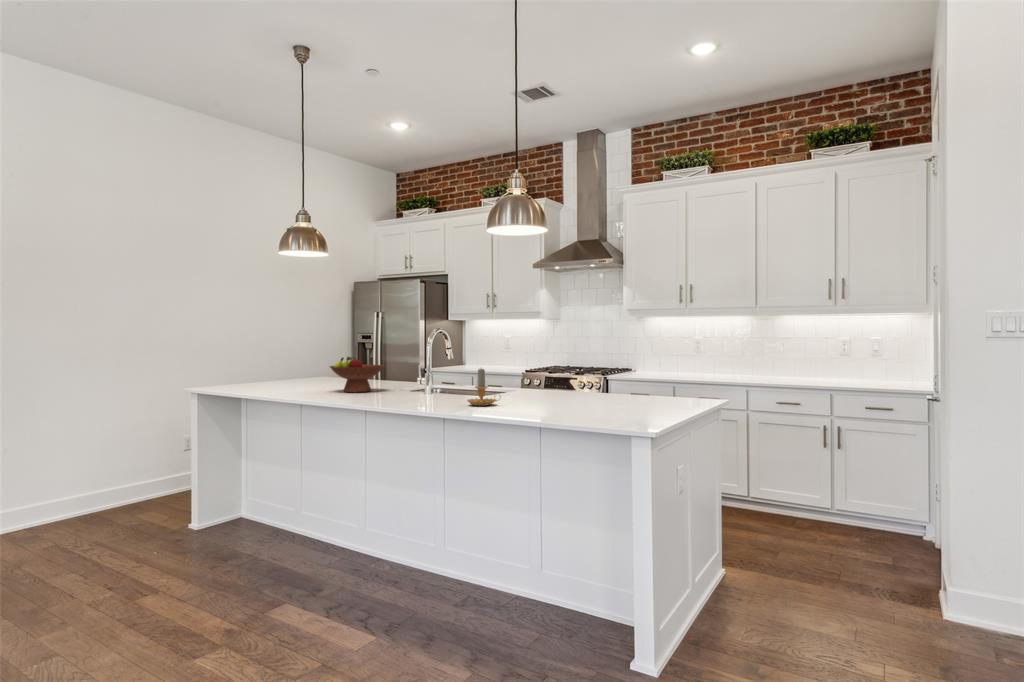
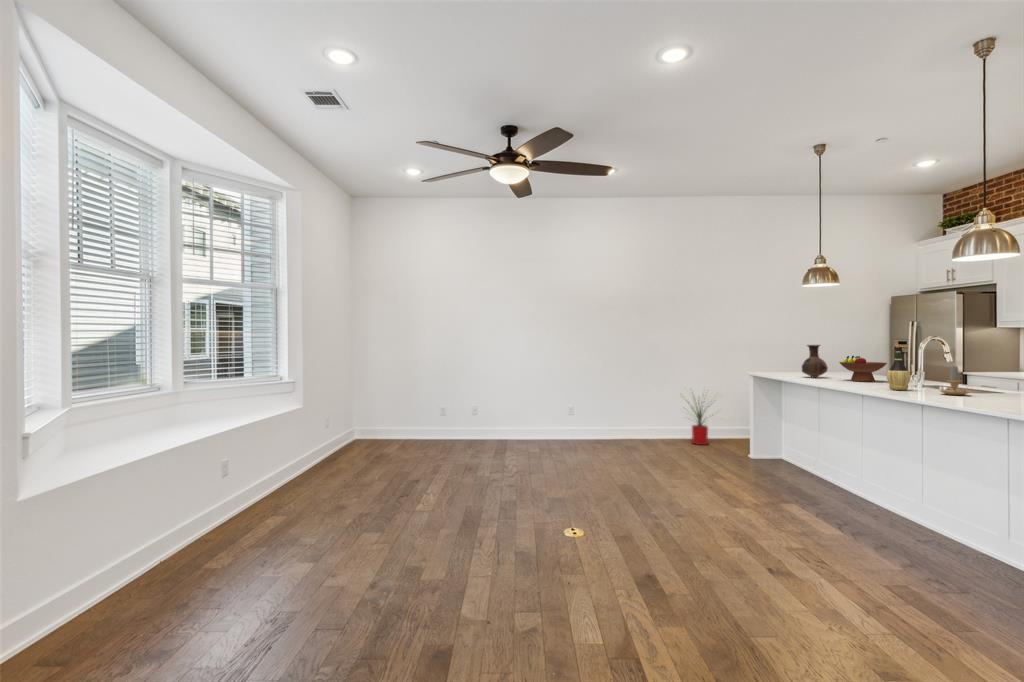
vase: none [275,341,312,390] -> present [802,345,828,378]
wine bottle: none [407,341,433,404] -> present [887,345,911,390]
house plant: none [47,416,143,527] -> present [686,400,708,445]

